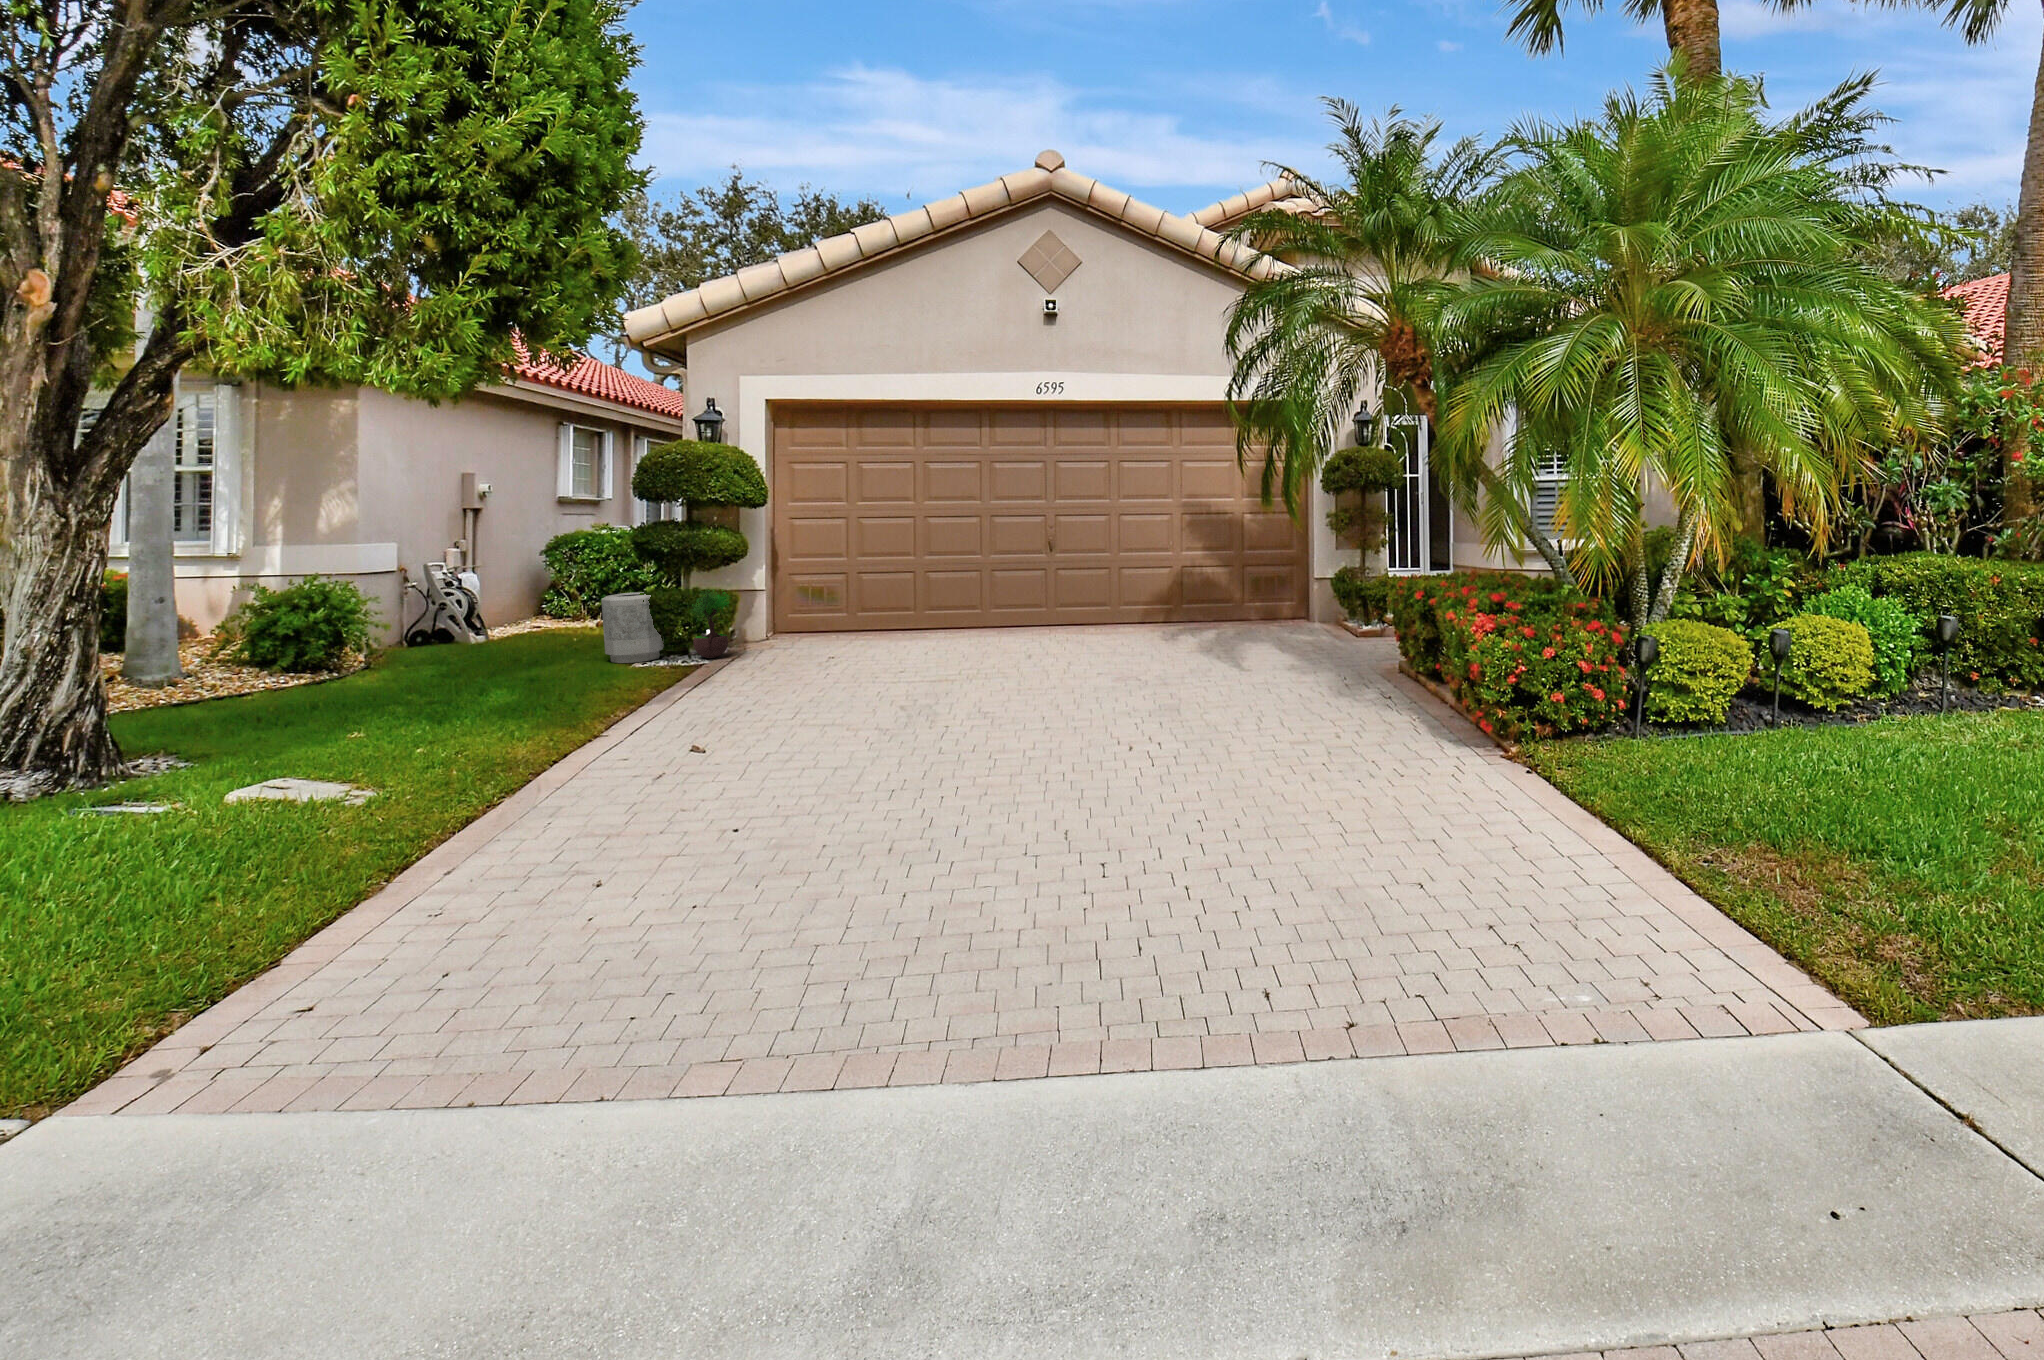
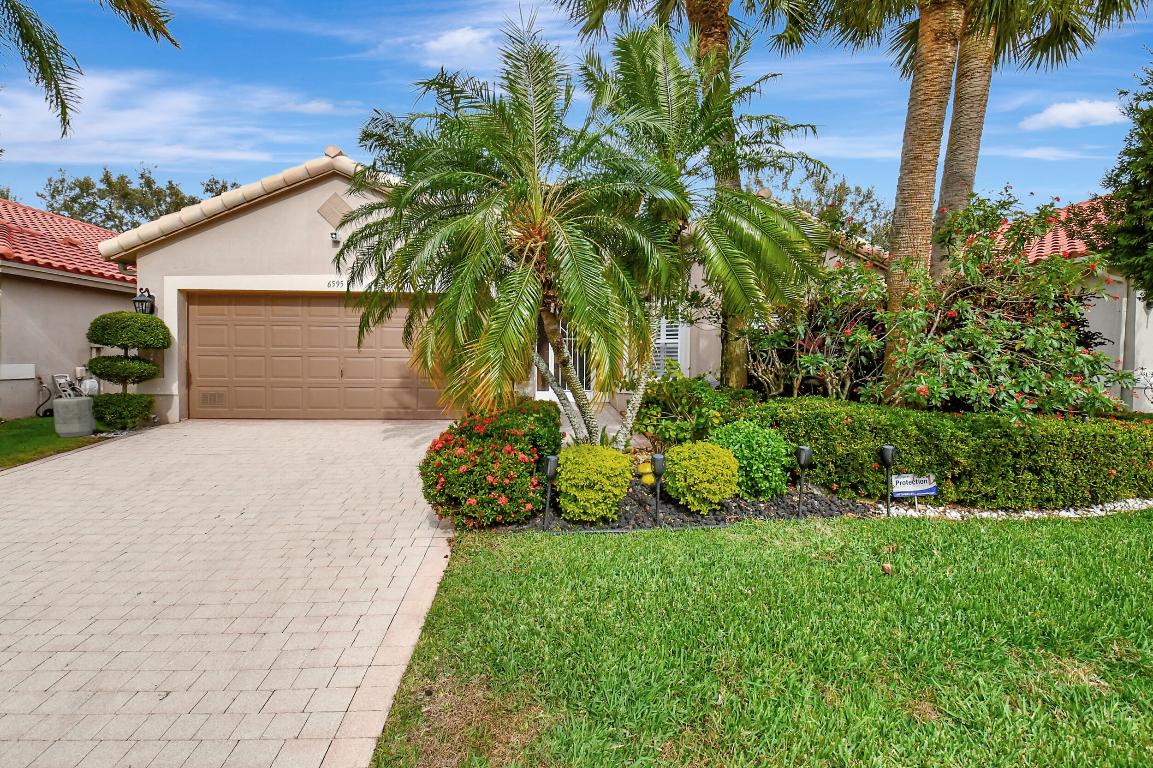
potted tree: present [689,589,729,658] -> none [97,394,128,436]

